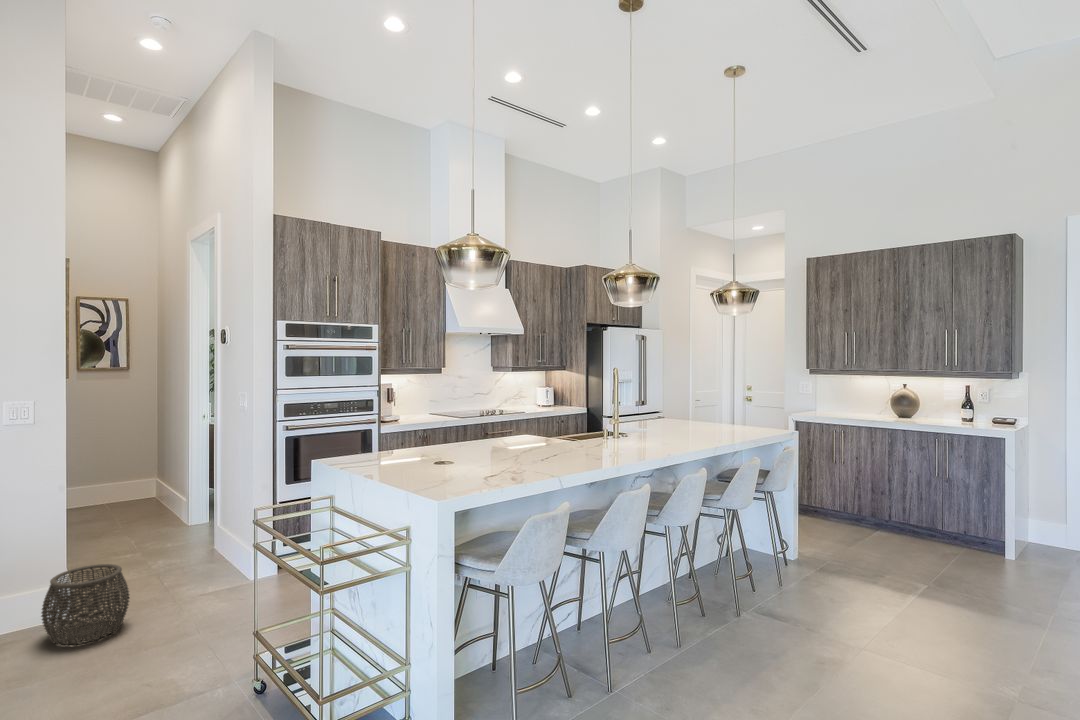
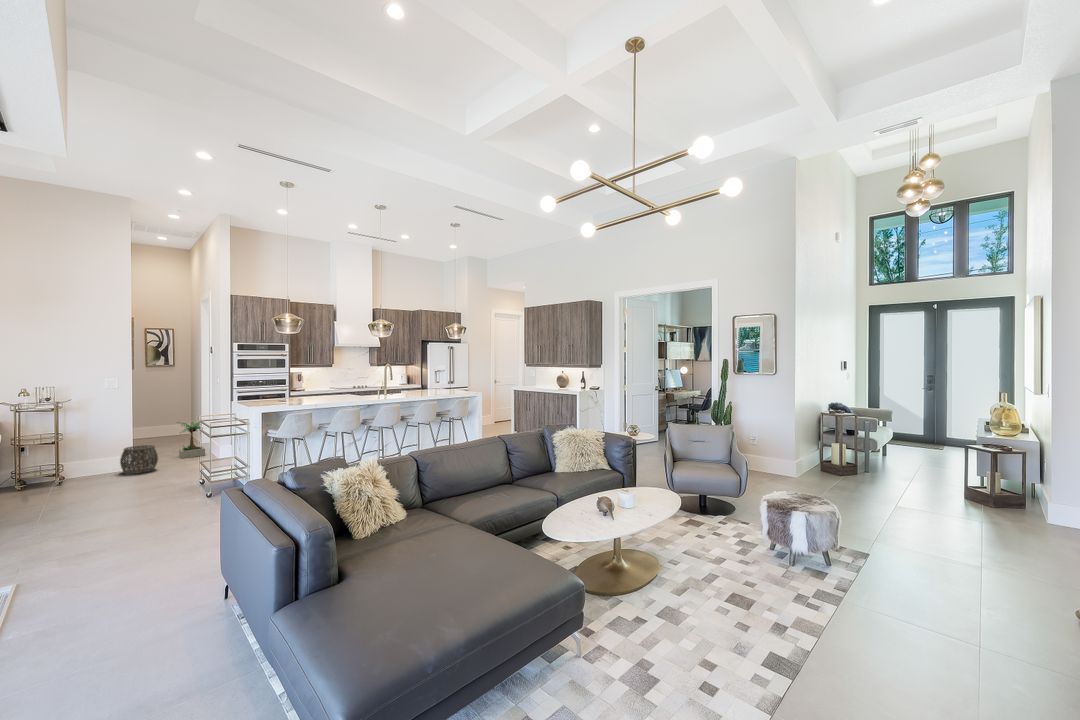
potted plant: none [150,488,222,577] -> present [177,421,205,458]

